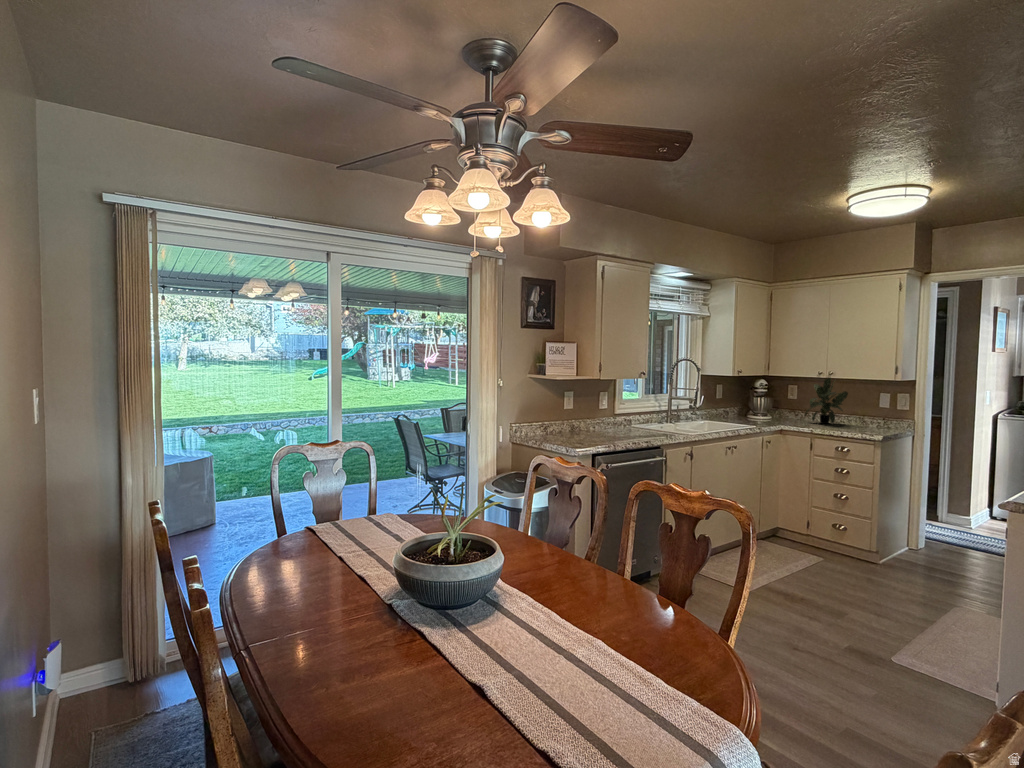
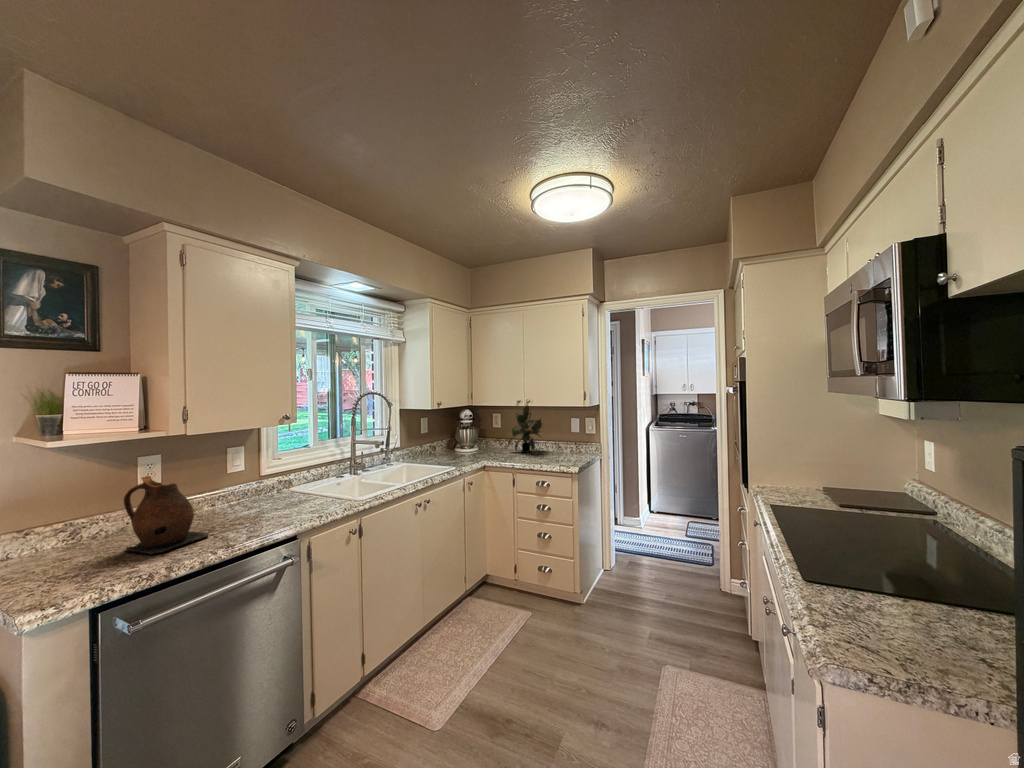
ceramic pitcher: none [578,401,614,442] -> present [124,476,208,555]

